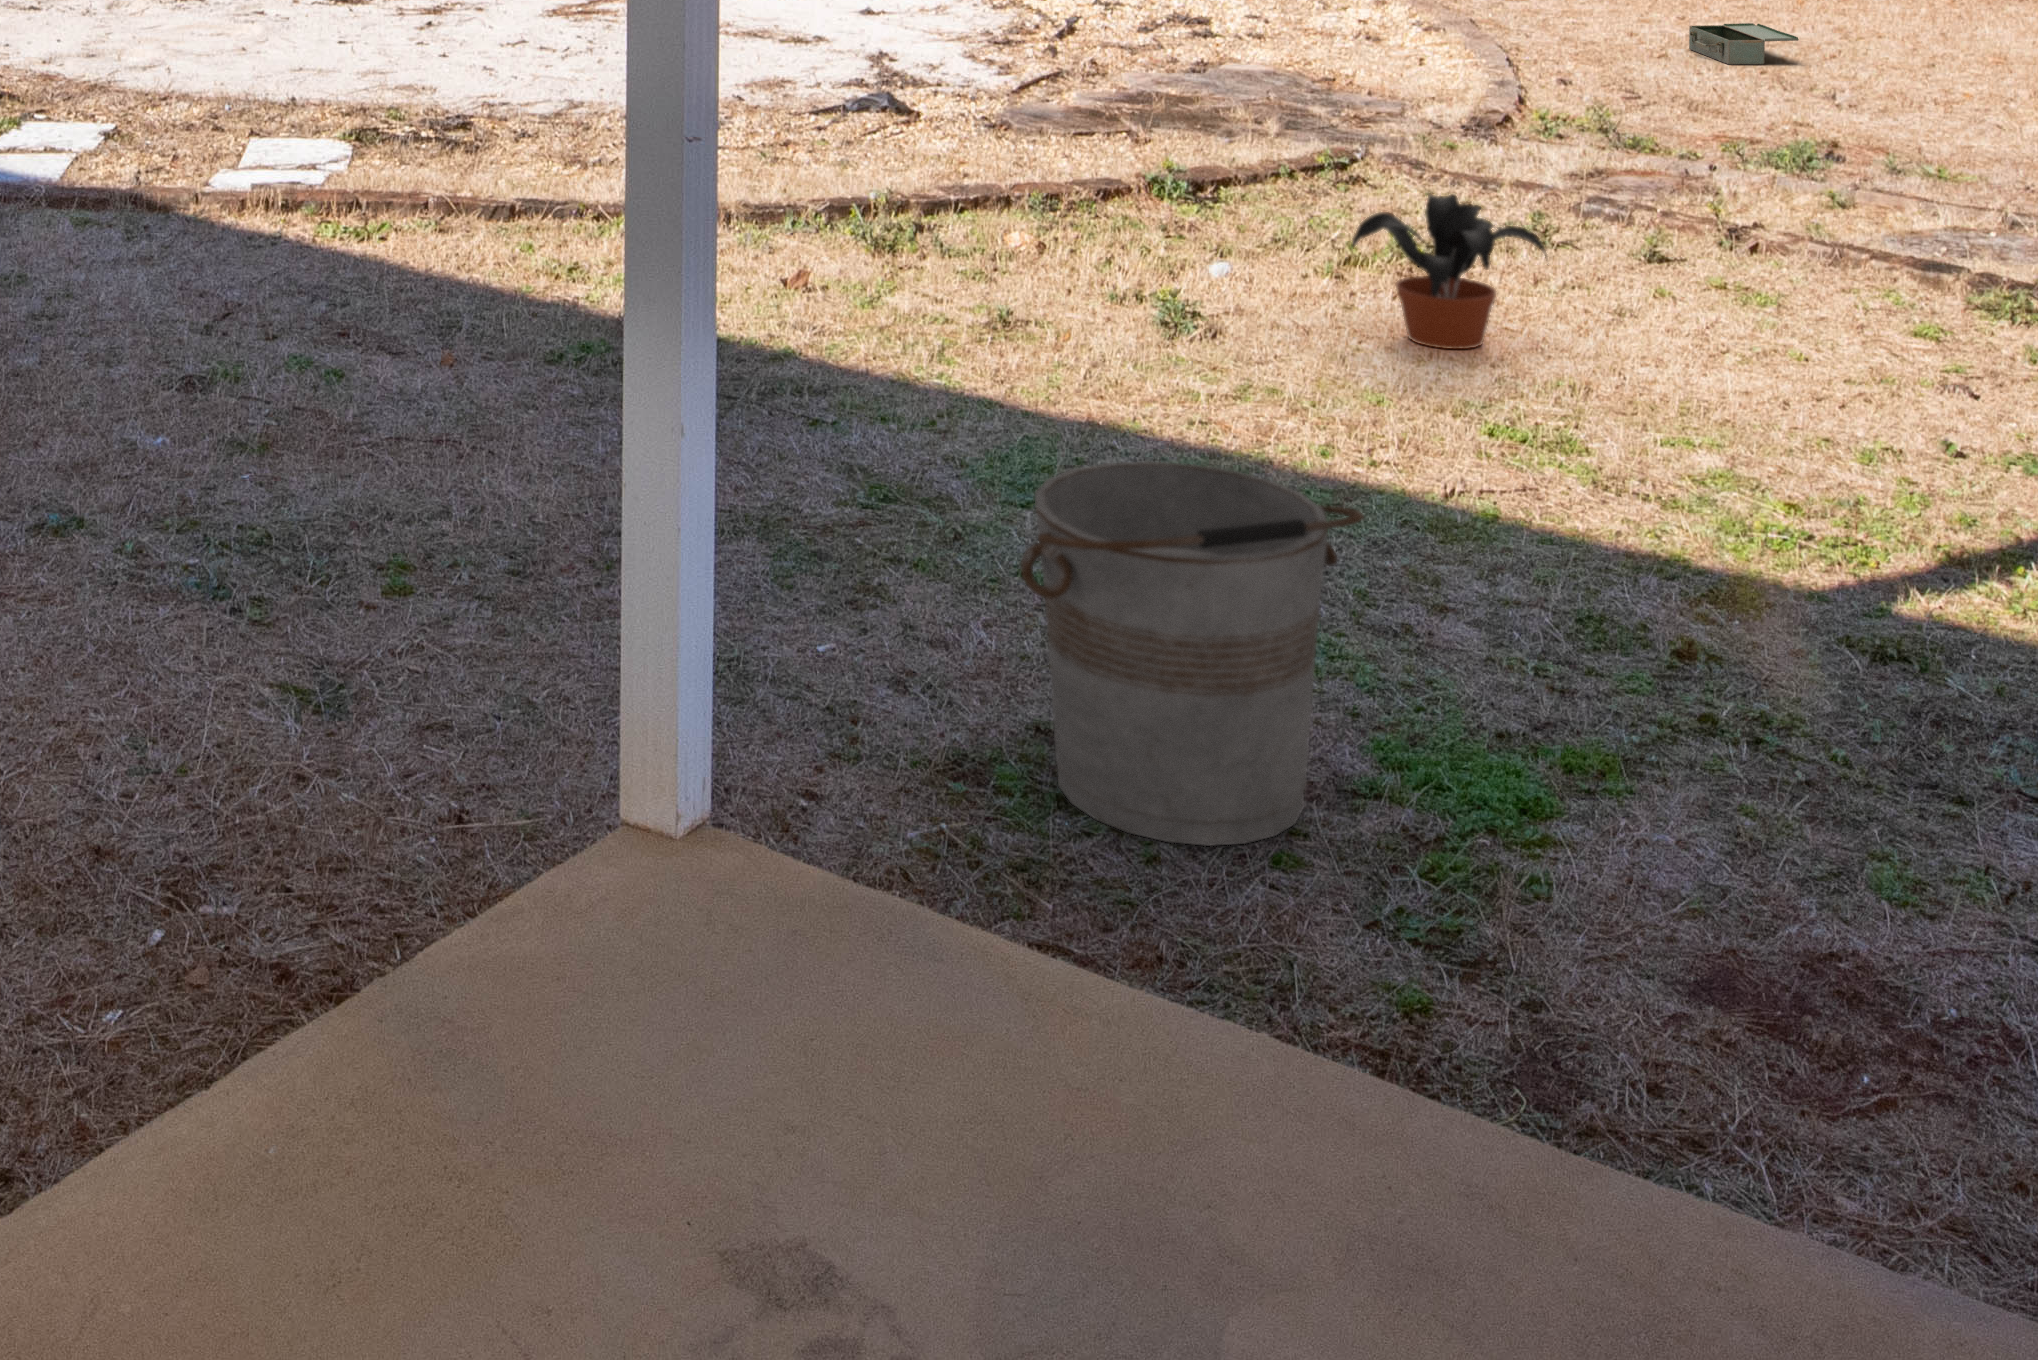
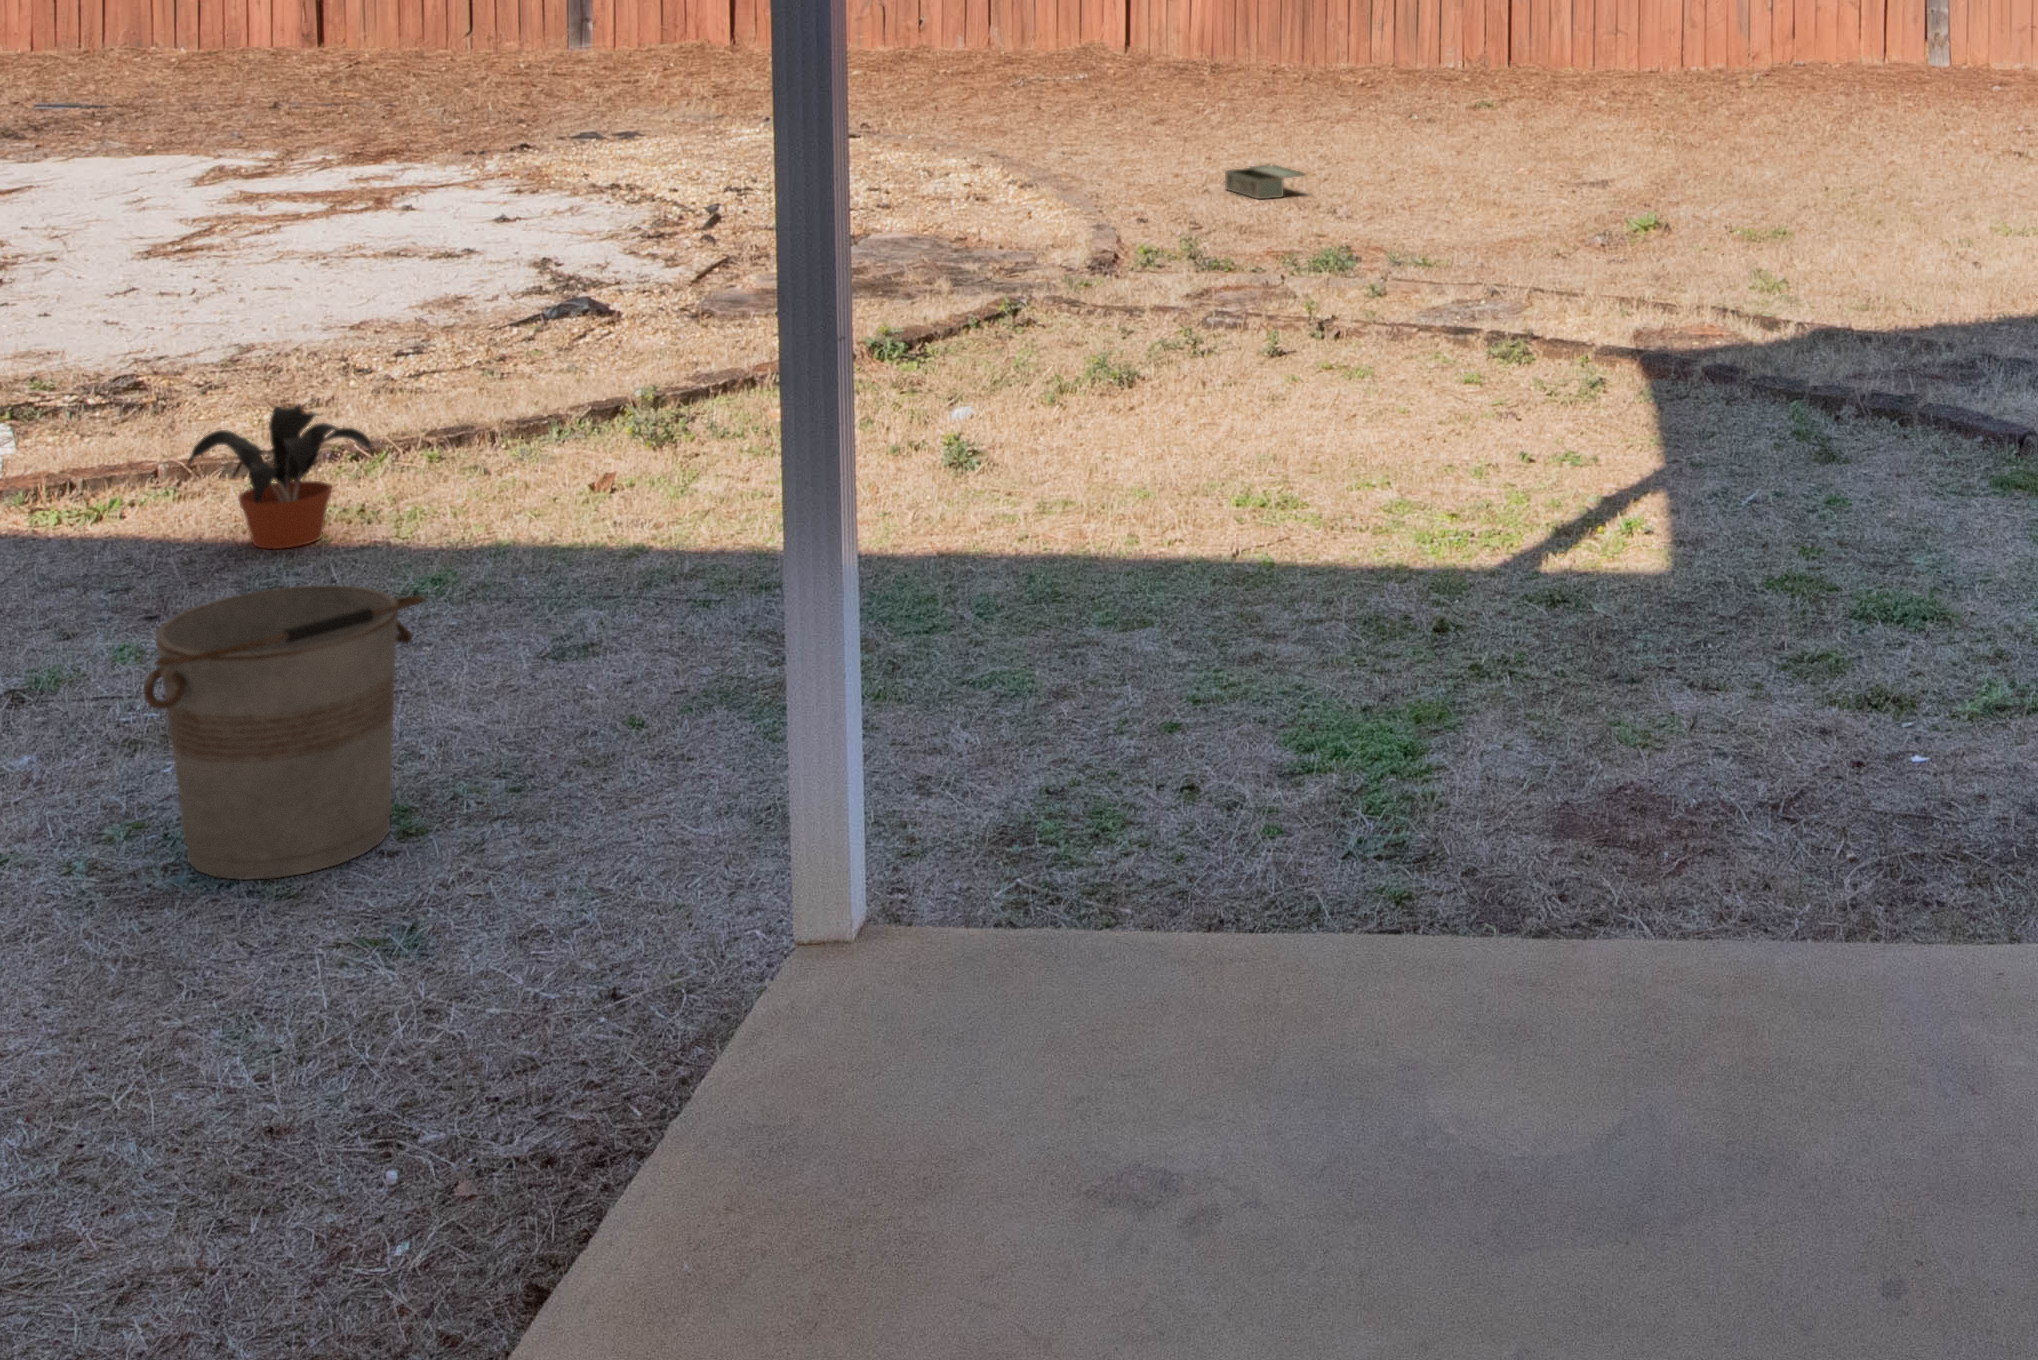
potted plant: present [1351,194,1546,349] -> present [187,405,374,549]
bucket: present [1021,461,1364,846] -> present [144,585,425,880]

